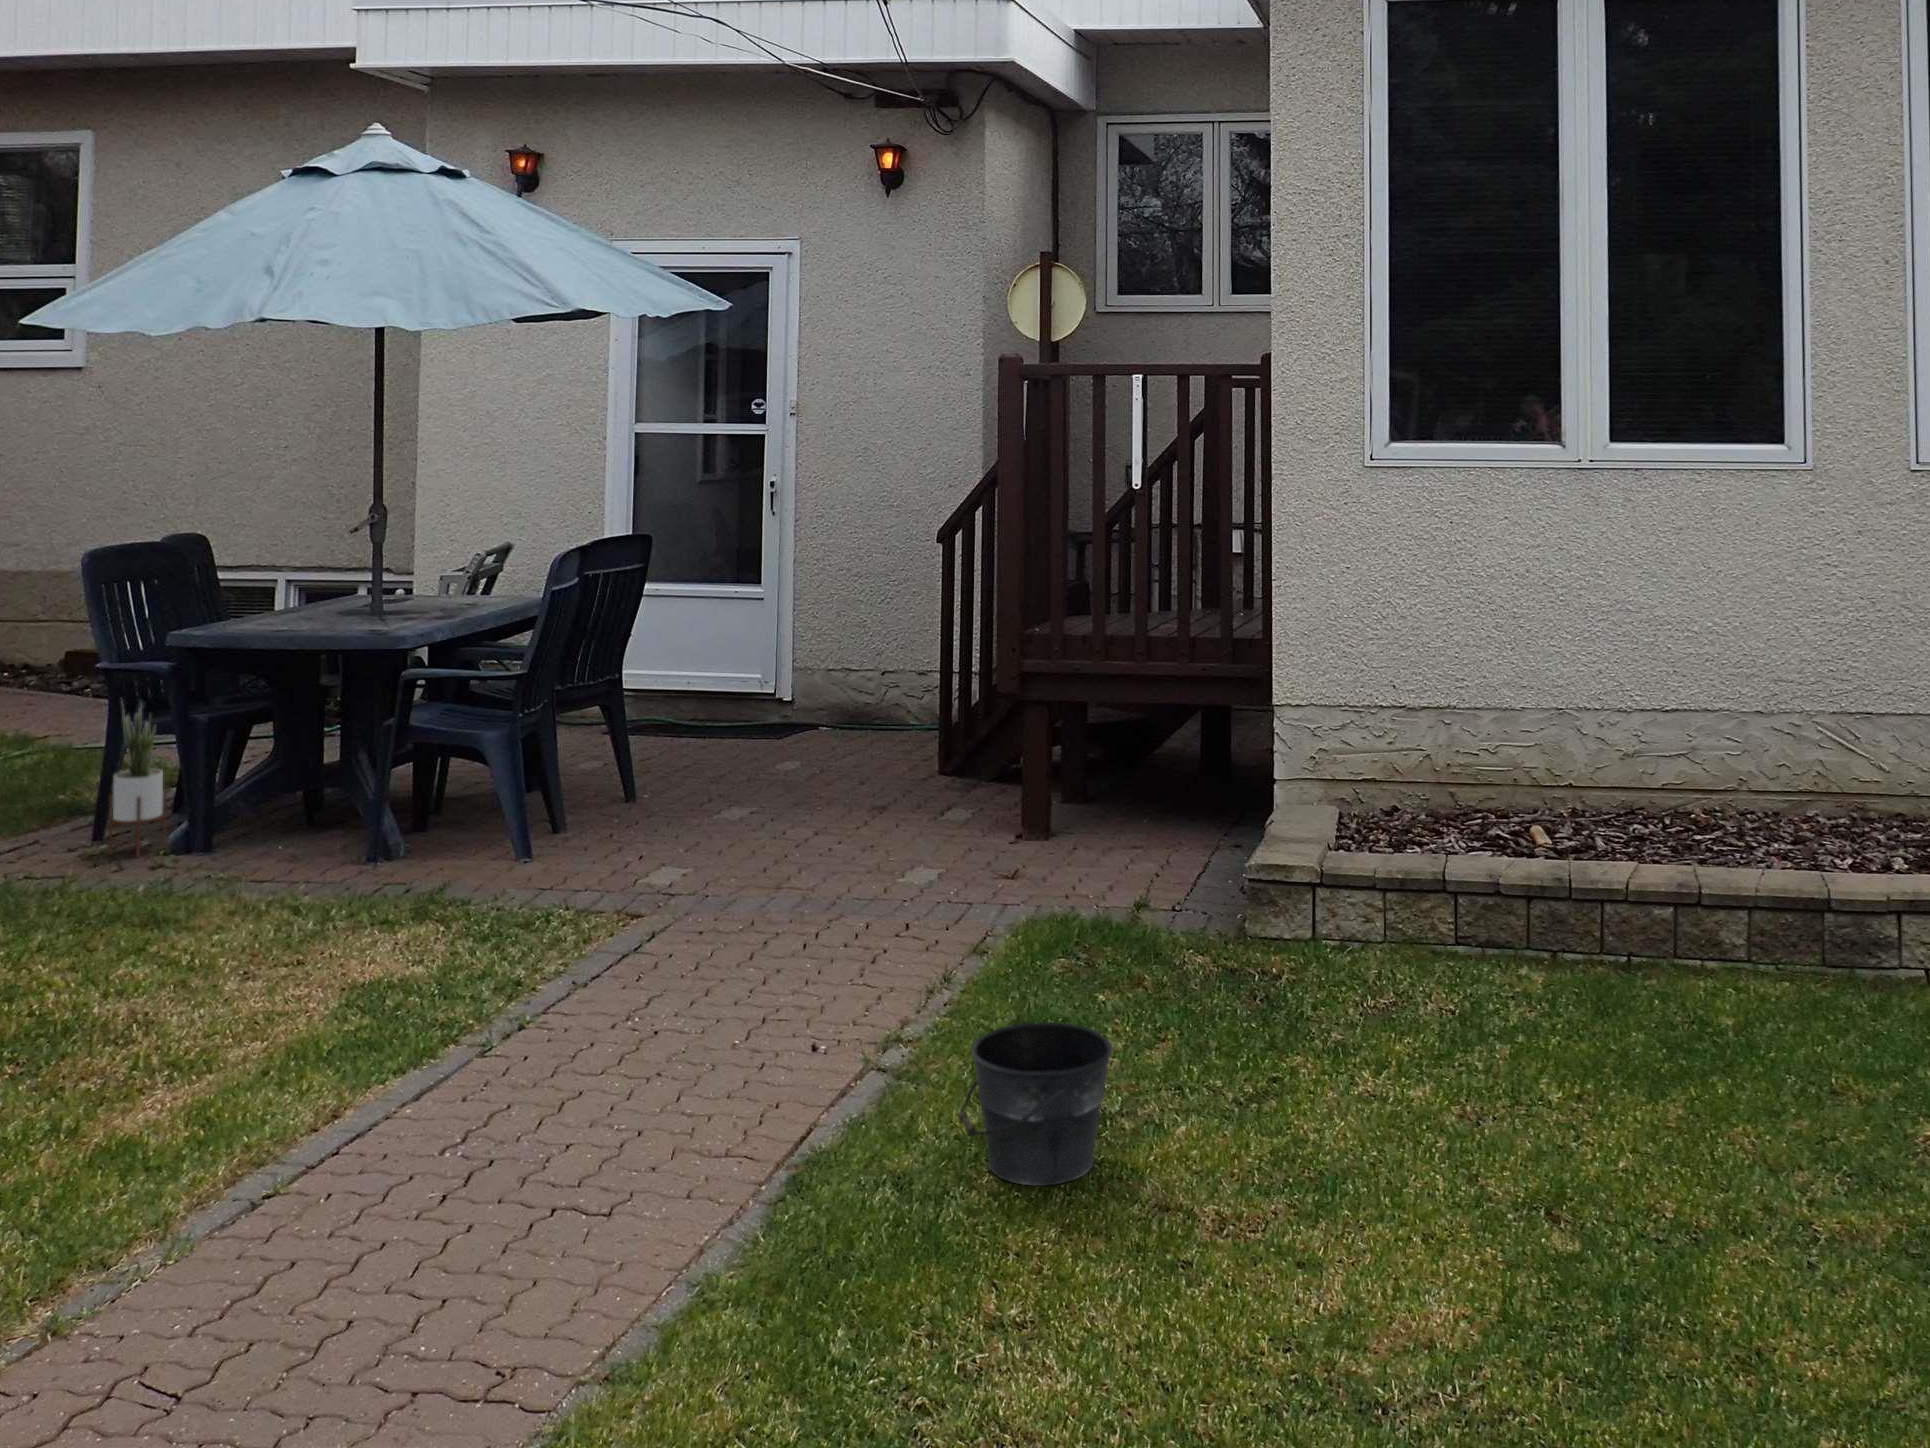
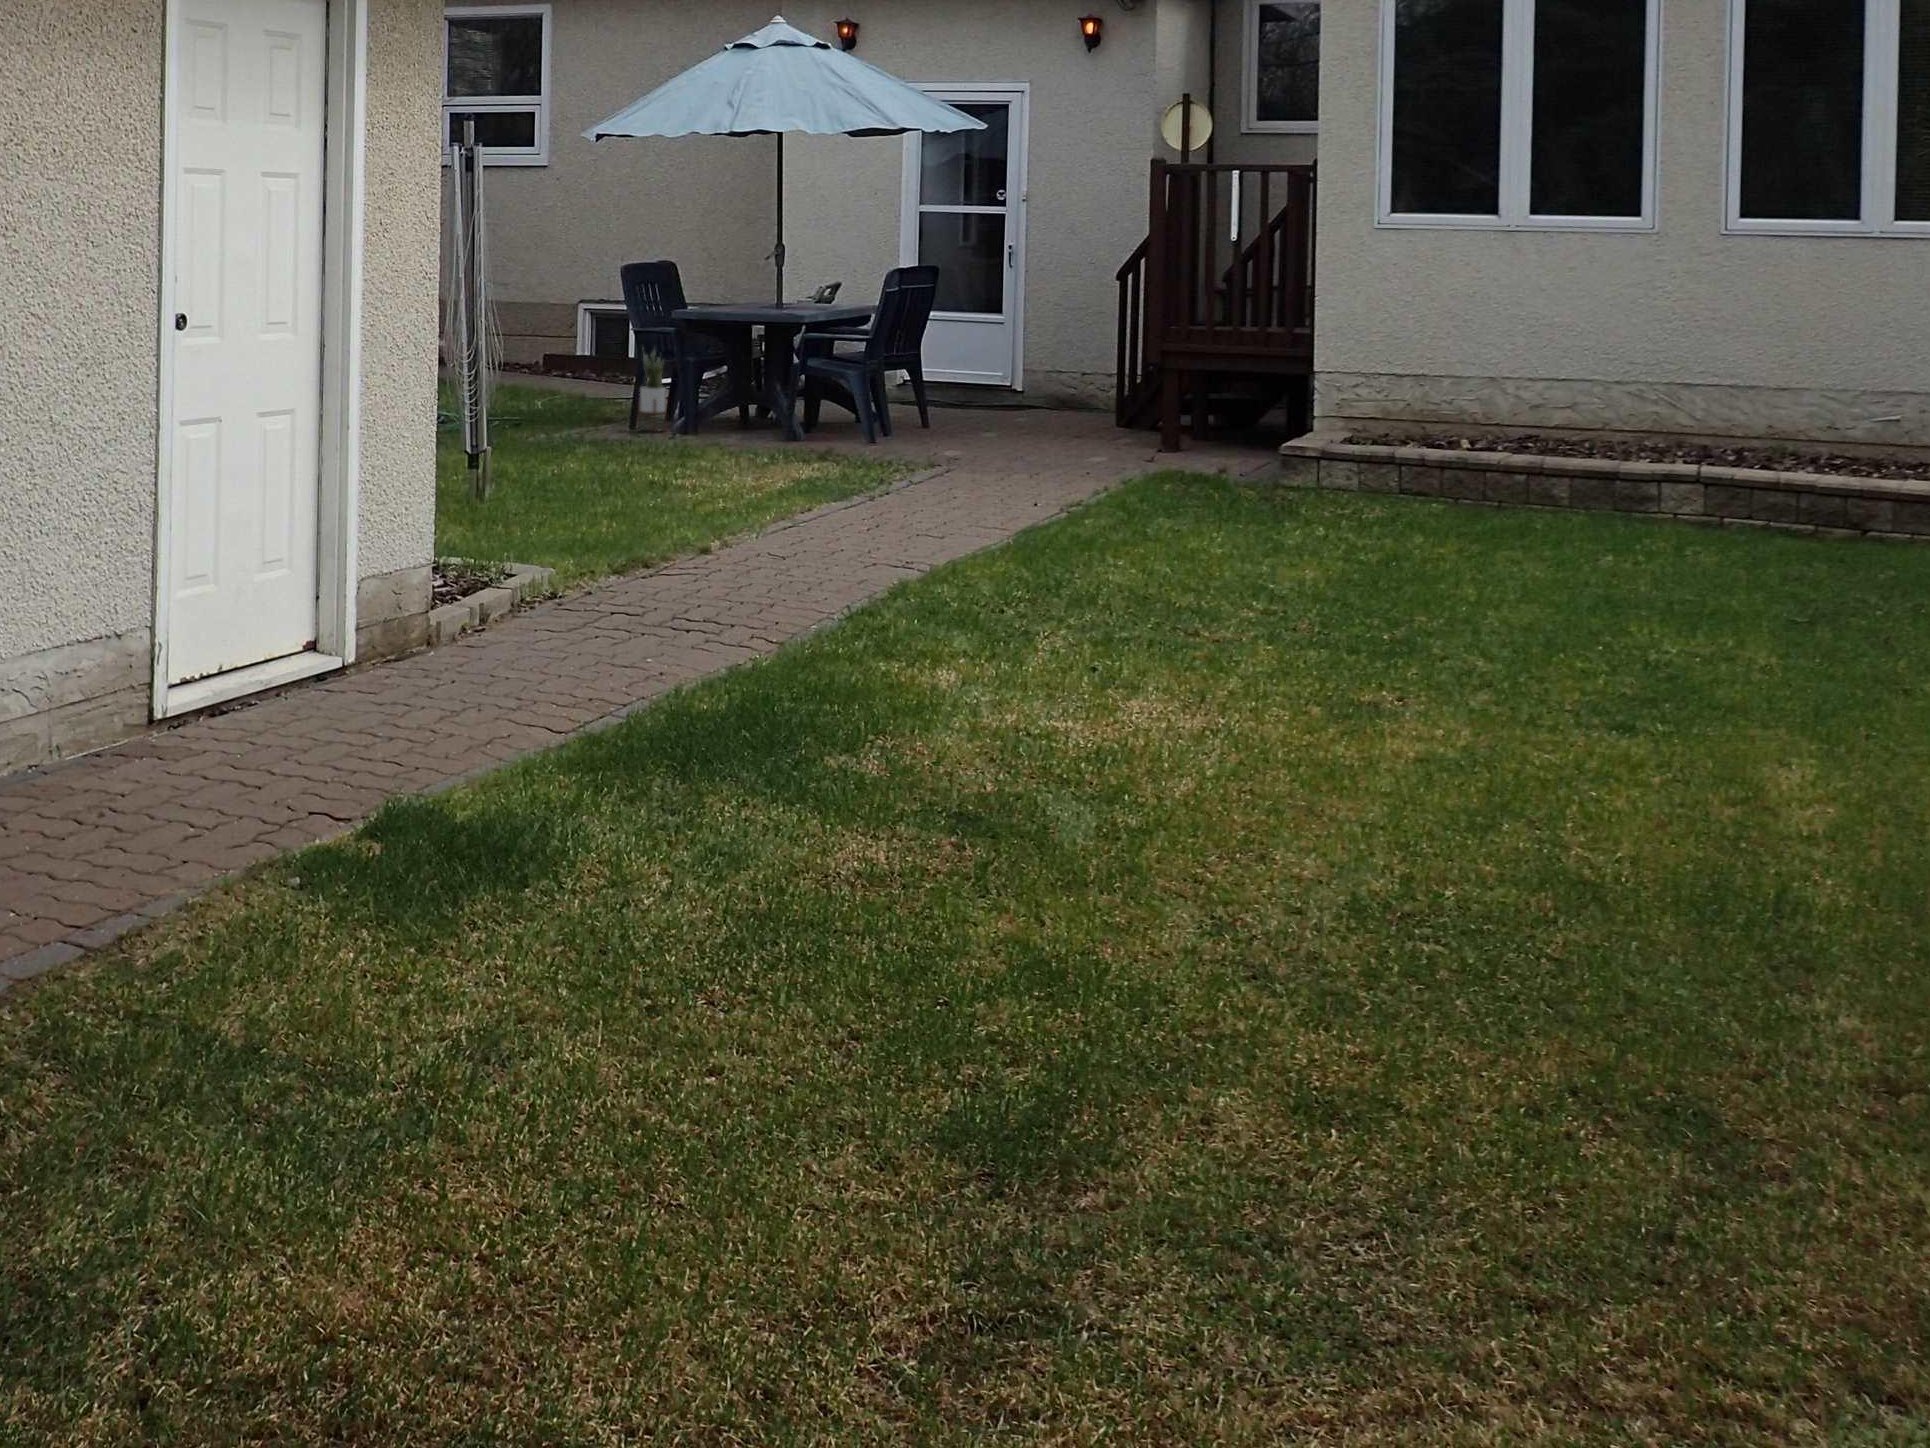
bucket: present [958,1022,1112,1186] -> none [1101,470,1176,534]

